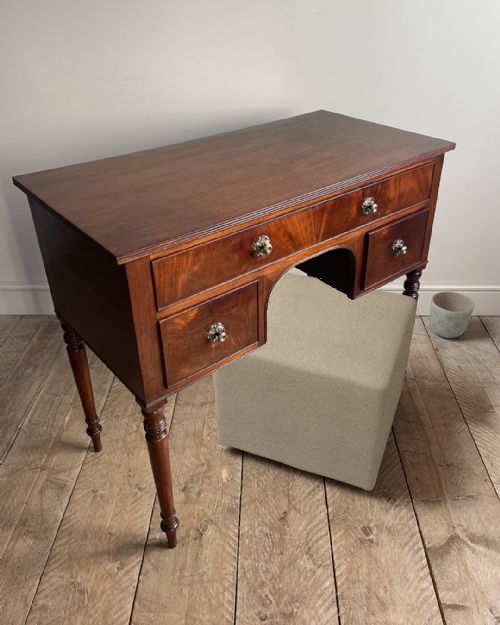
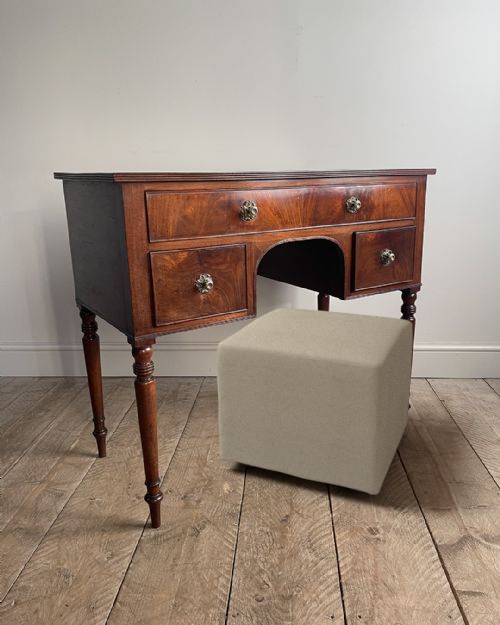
planter: present [429,291,474,338] -> none [433,349,475,392]

